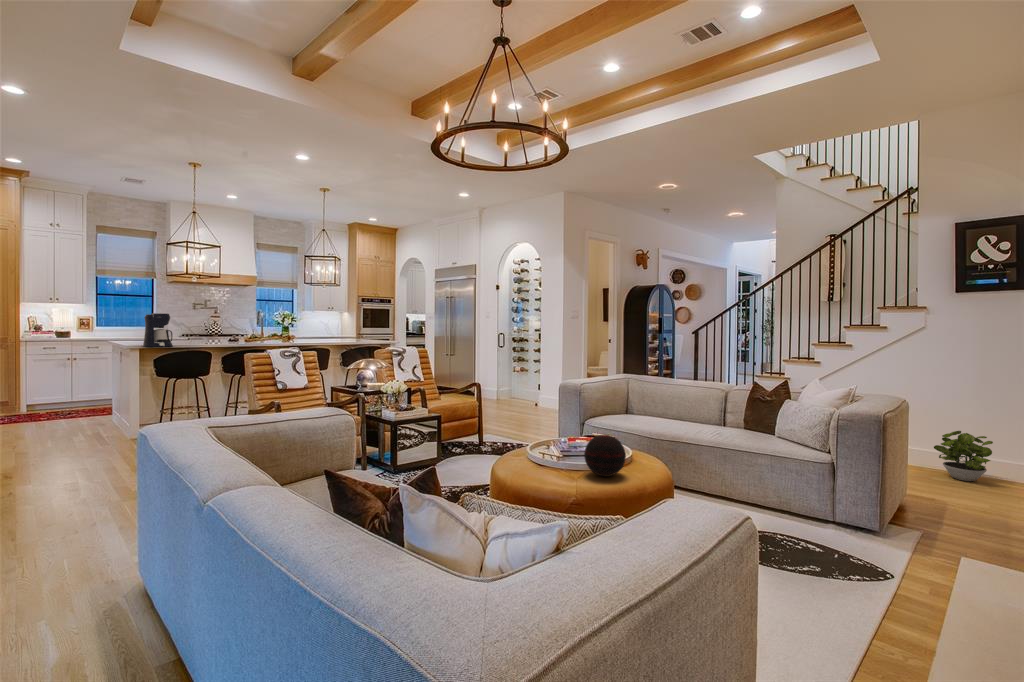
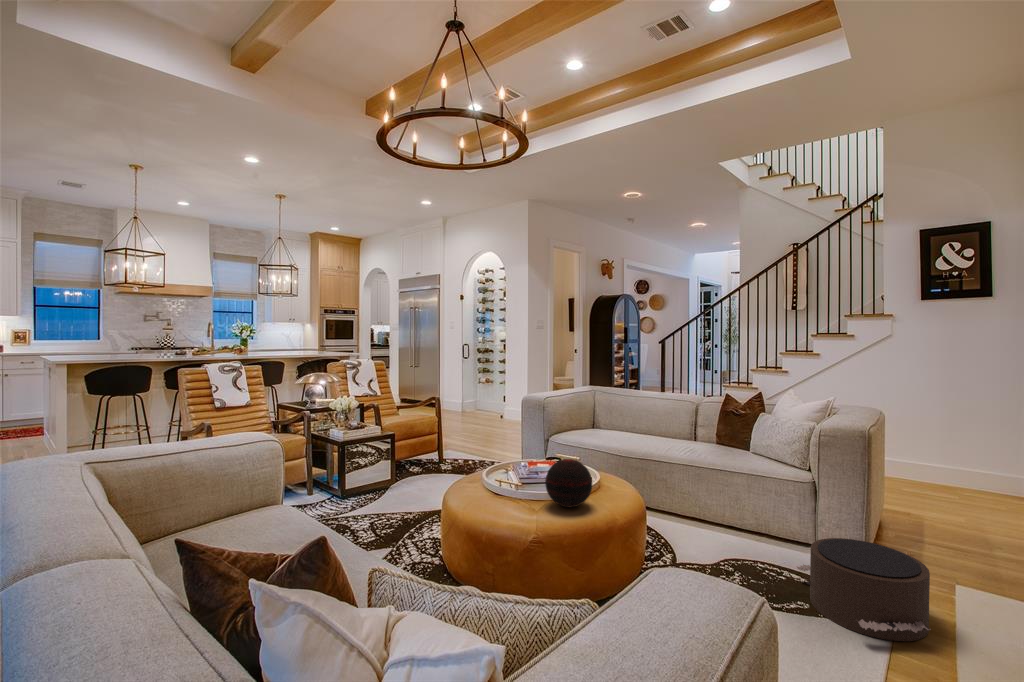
coffee maker: present [143,313,173,347] -> none [69,325,105,362]
potted plant: present [934,431,993,481] -> none [905,441,964,492]
pouf: none [811,512,929,598] -> present [797,538,930,641]

